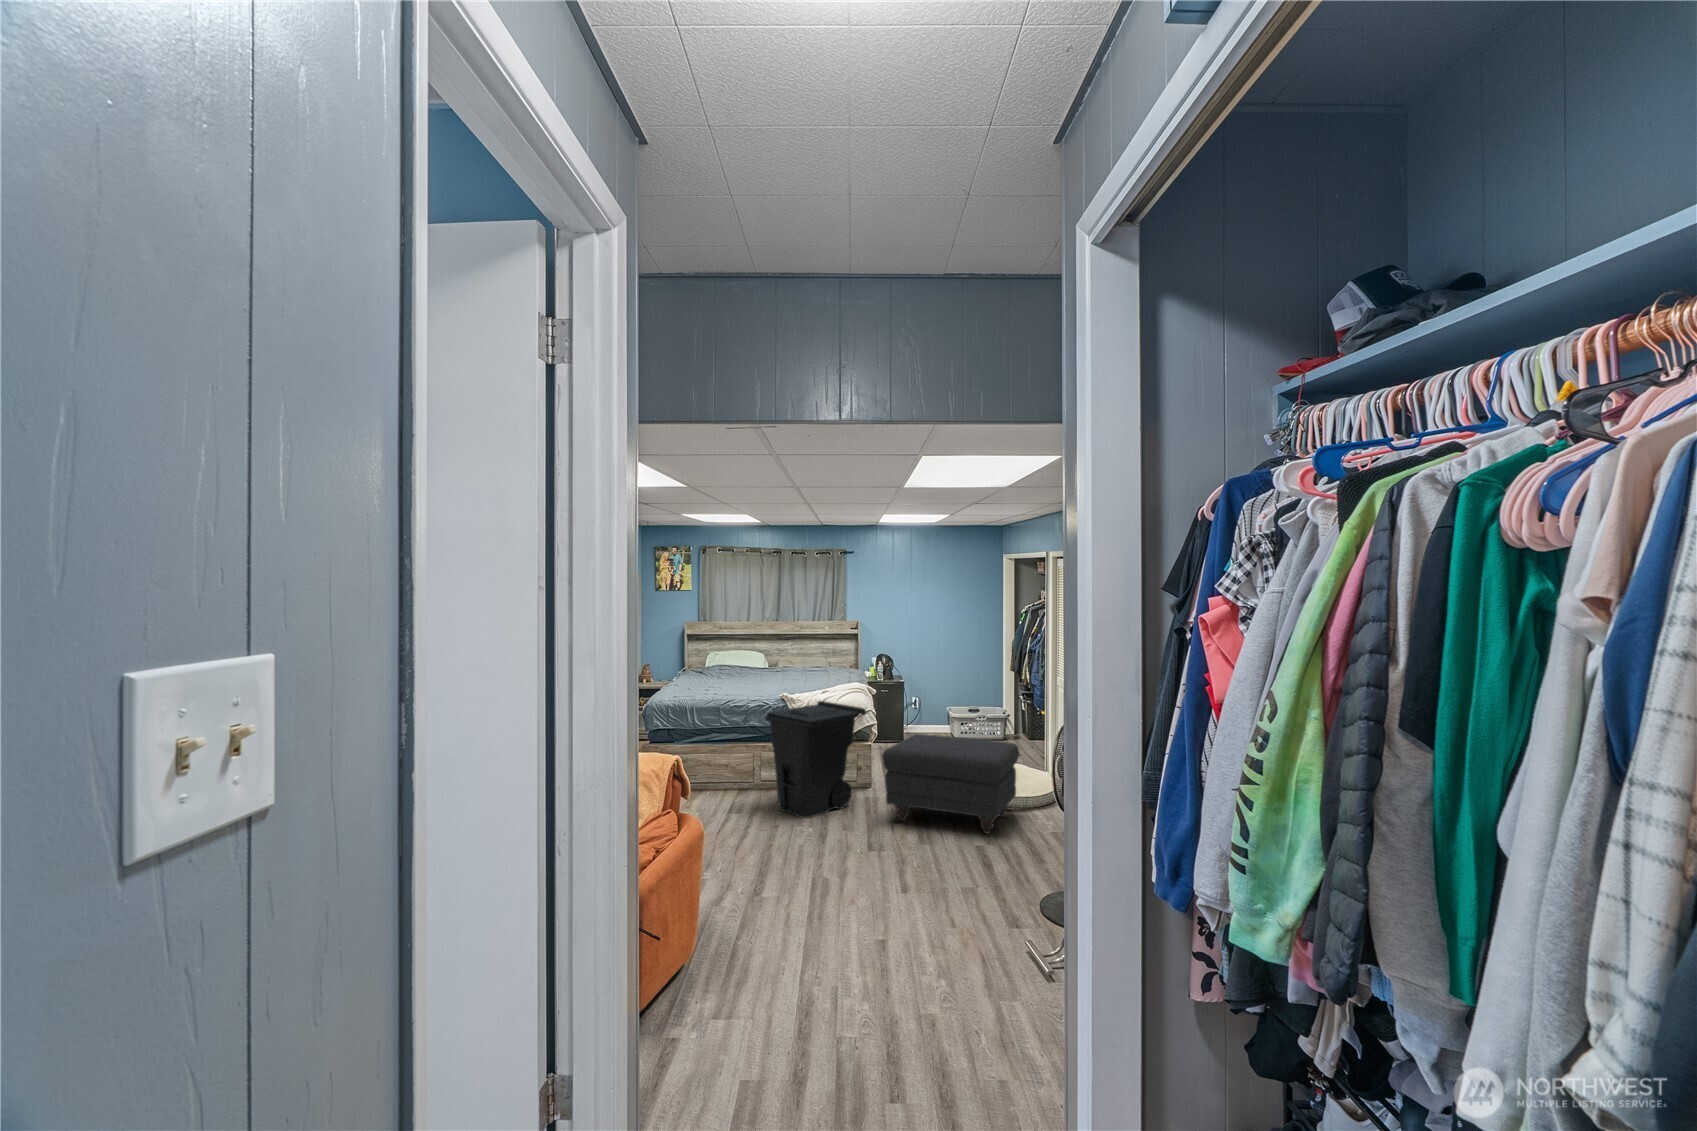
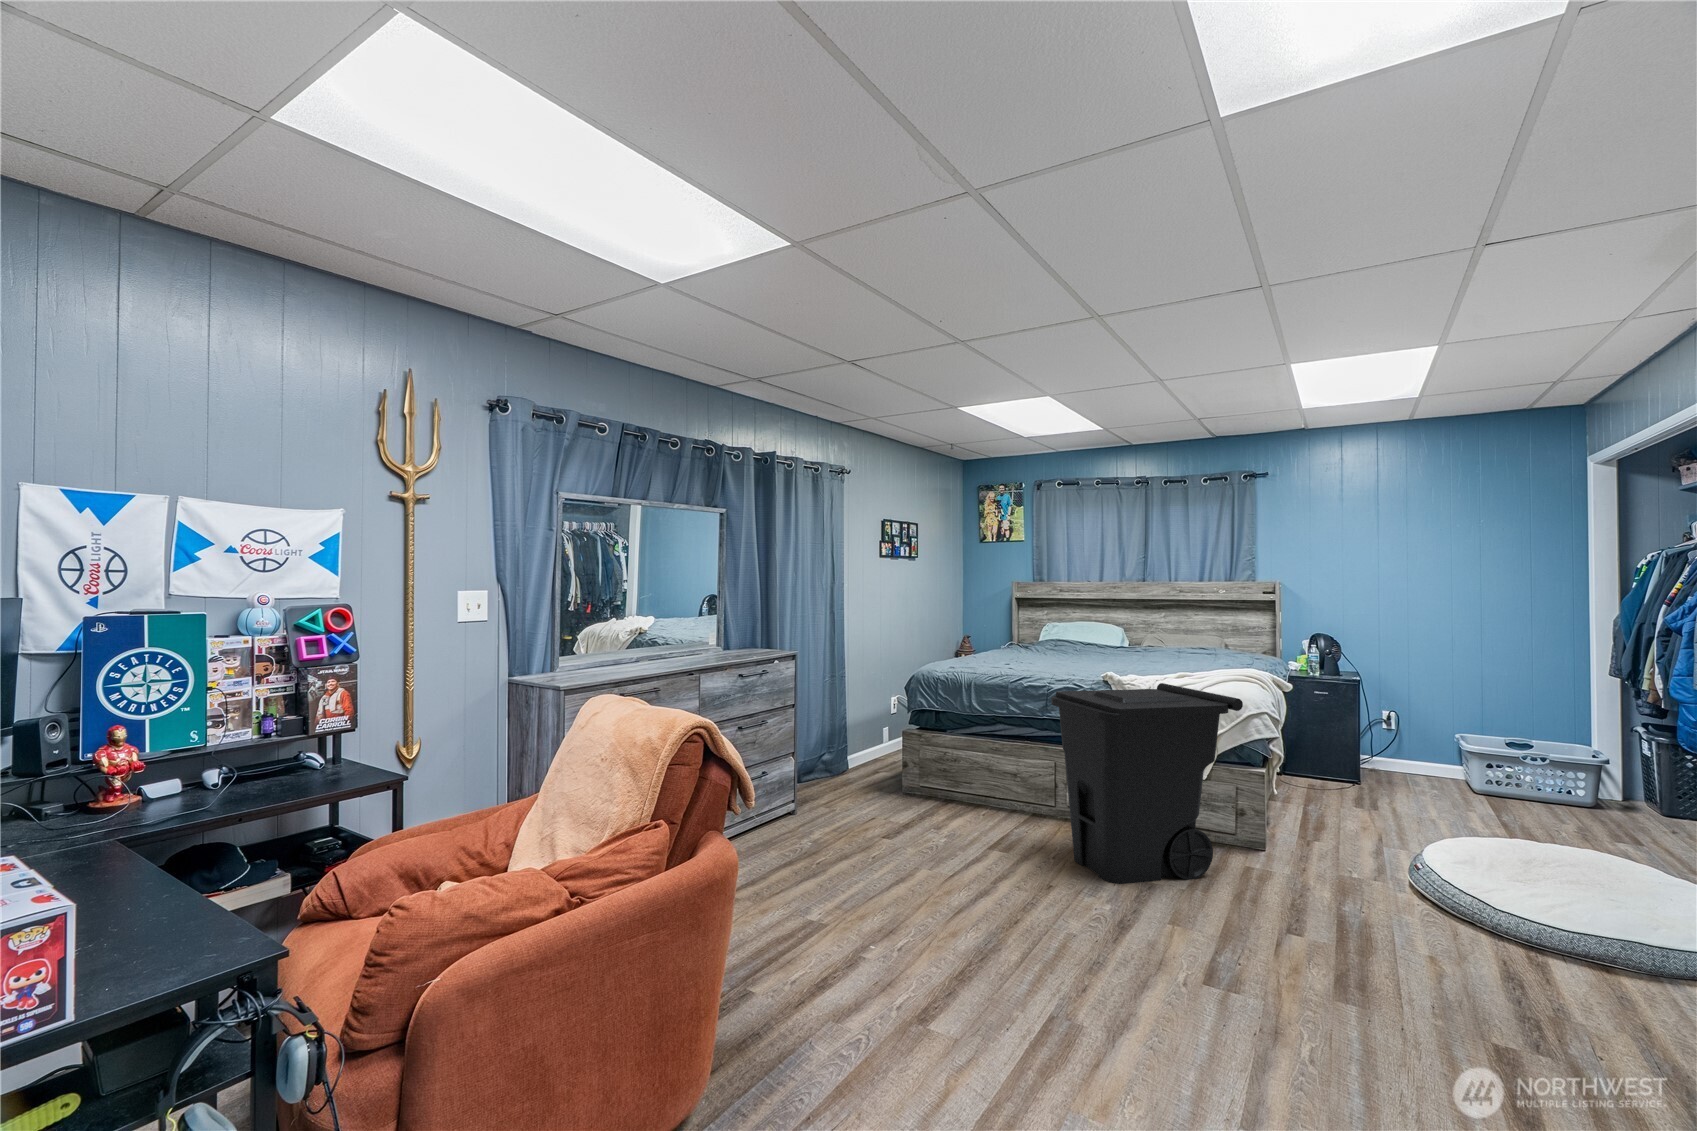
ottoman: present [882,734,1019,833] -> none [1263,759,1637,1011]

